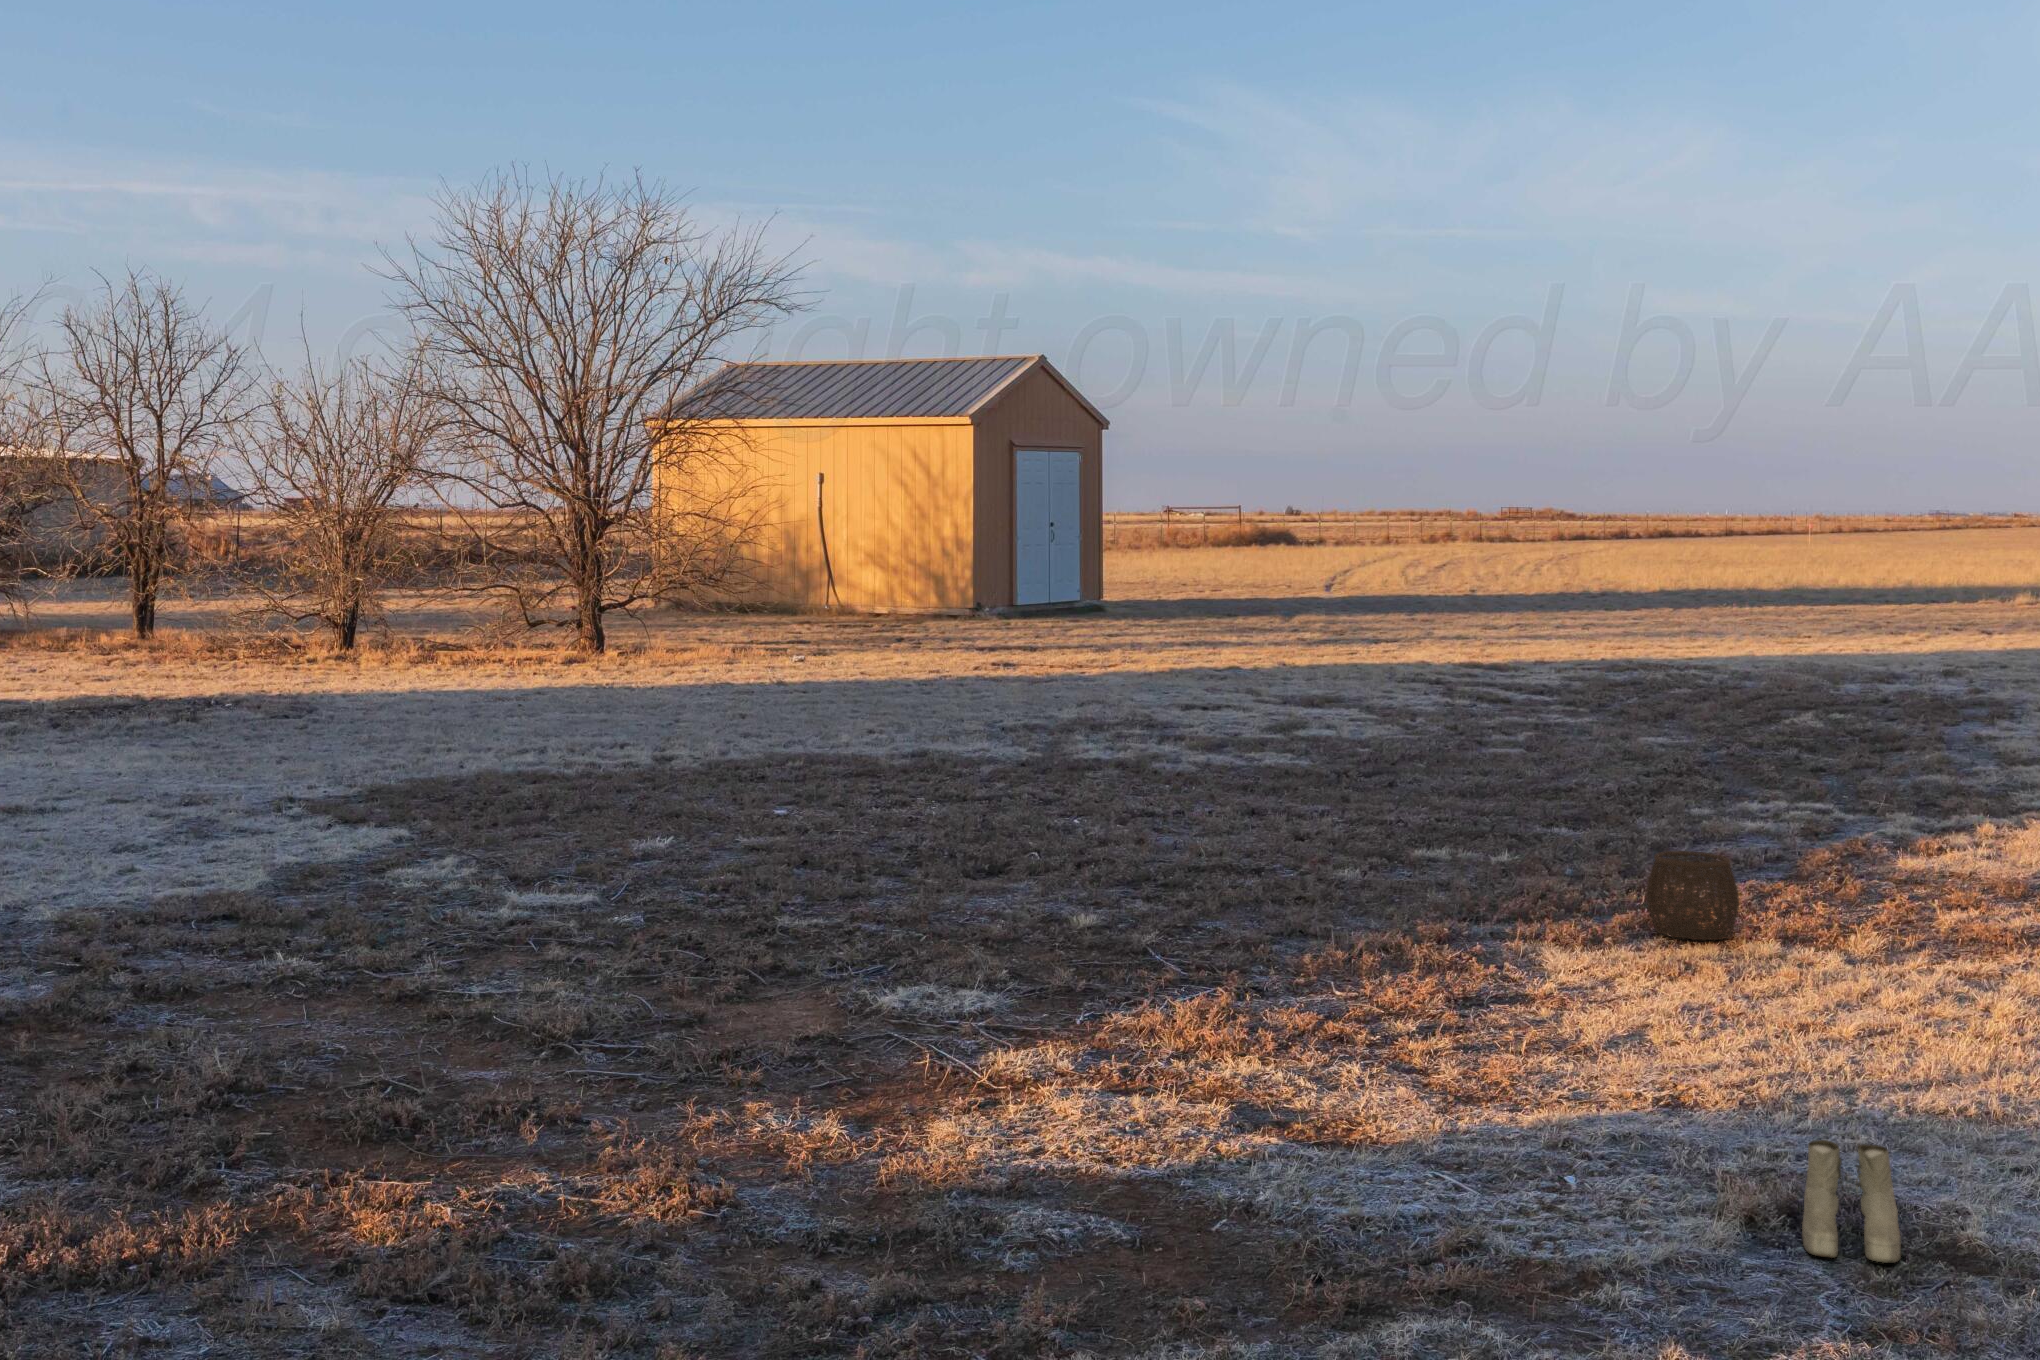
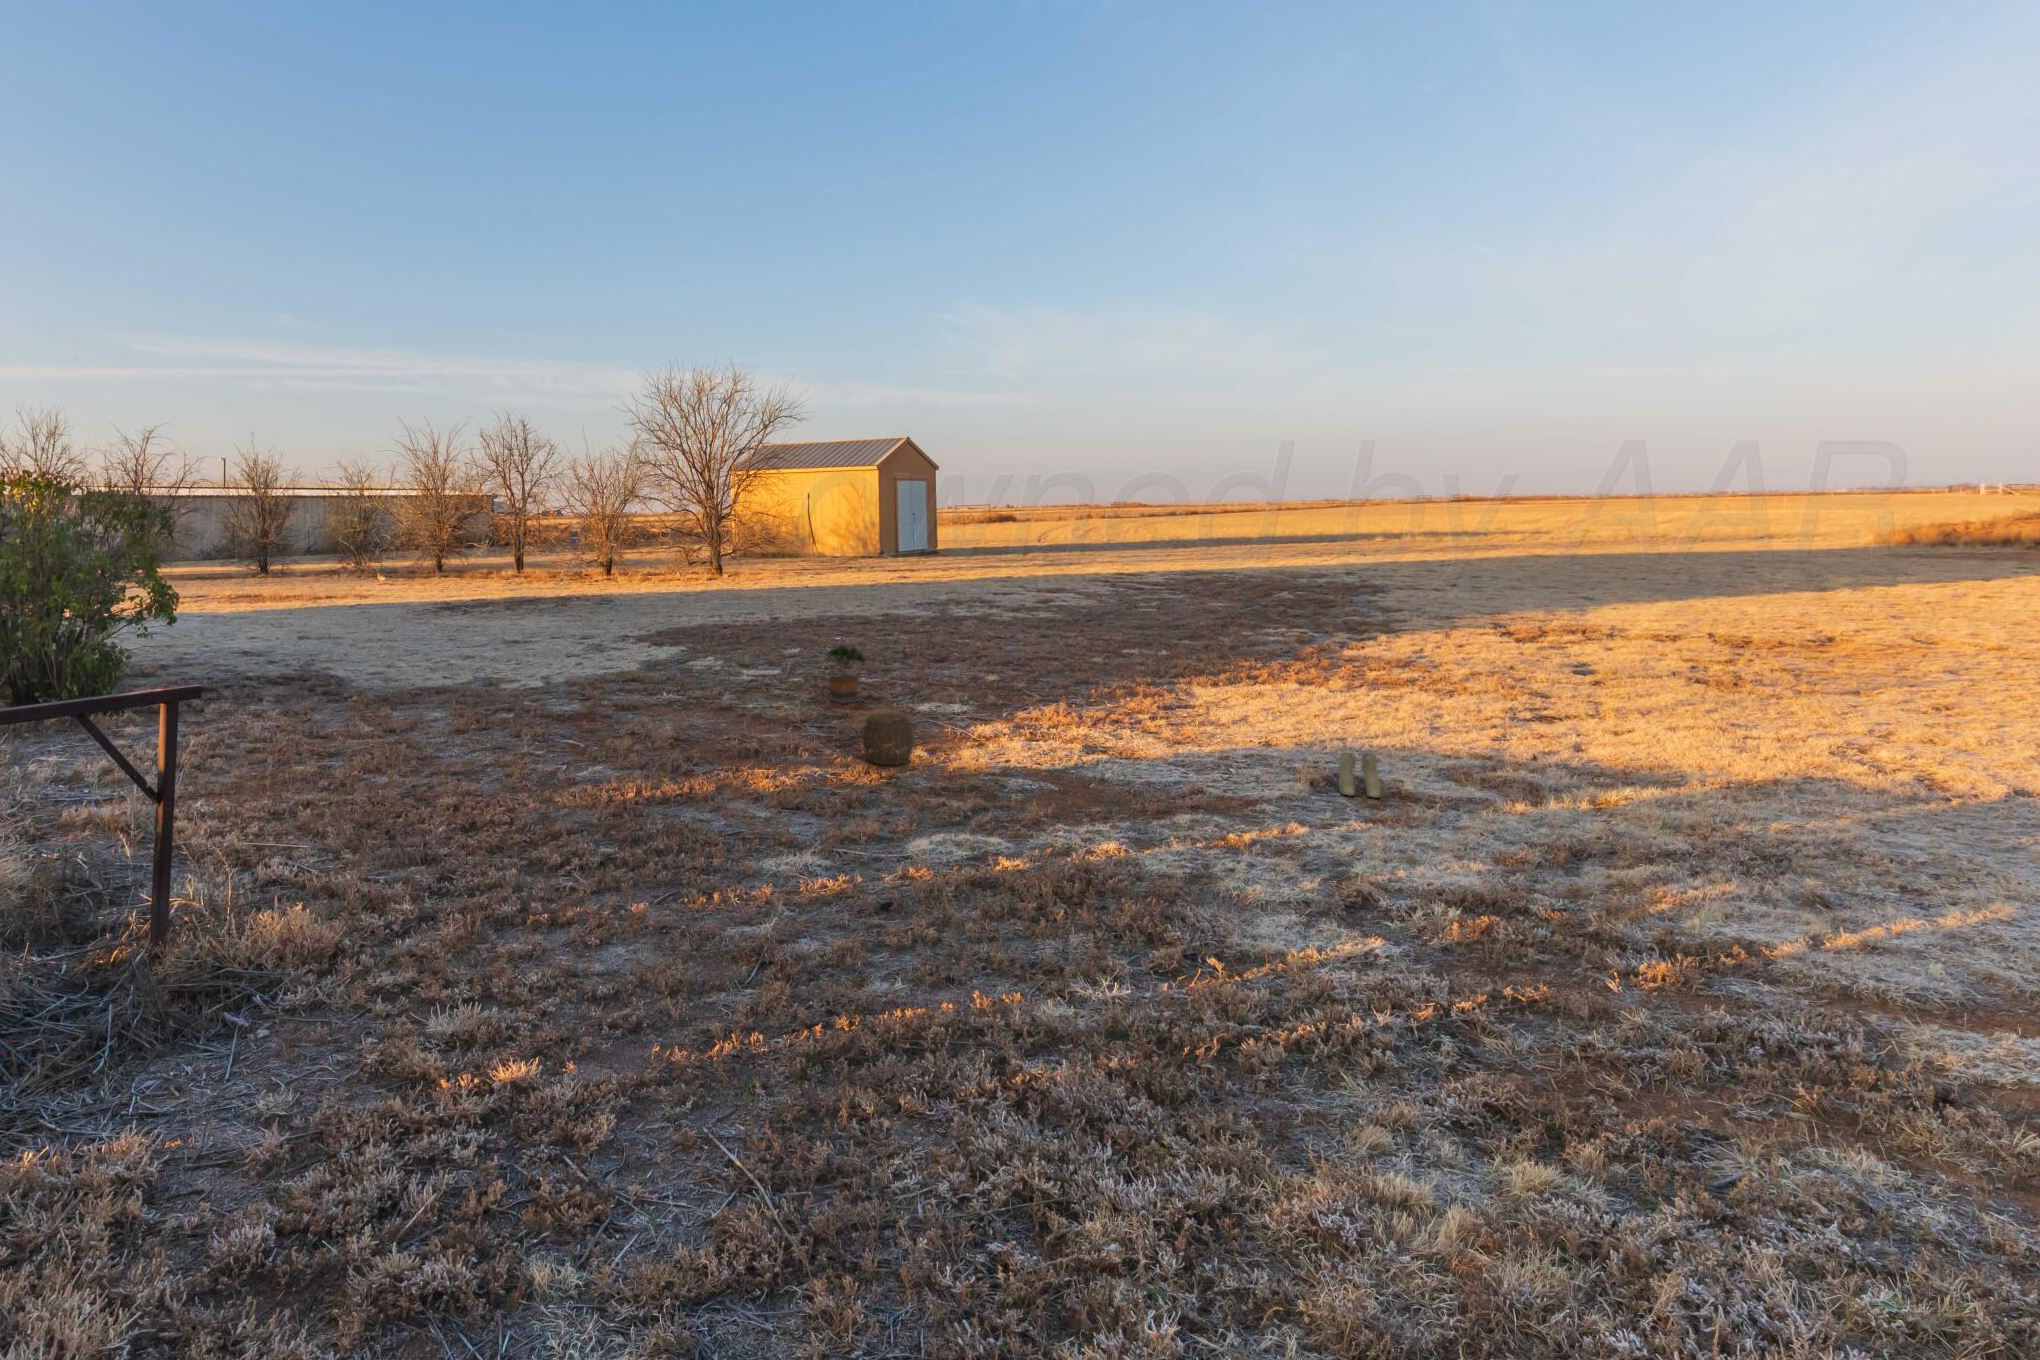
potted tree: none [650,837,759,991] -> present [826,646,865,703]
woven basket: present [1646,851,1740,941] -> present [862,713,914,765]

